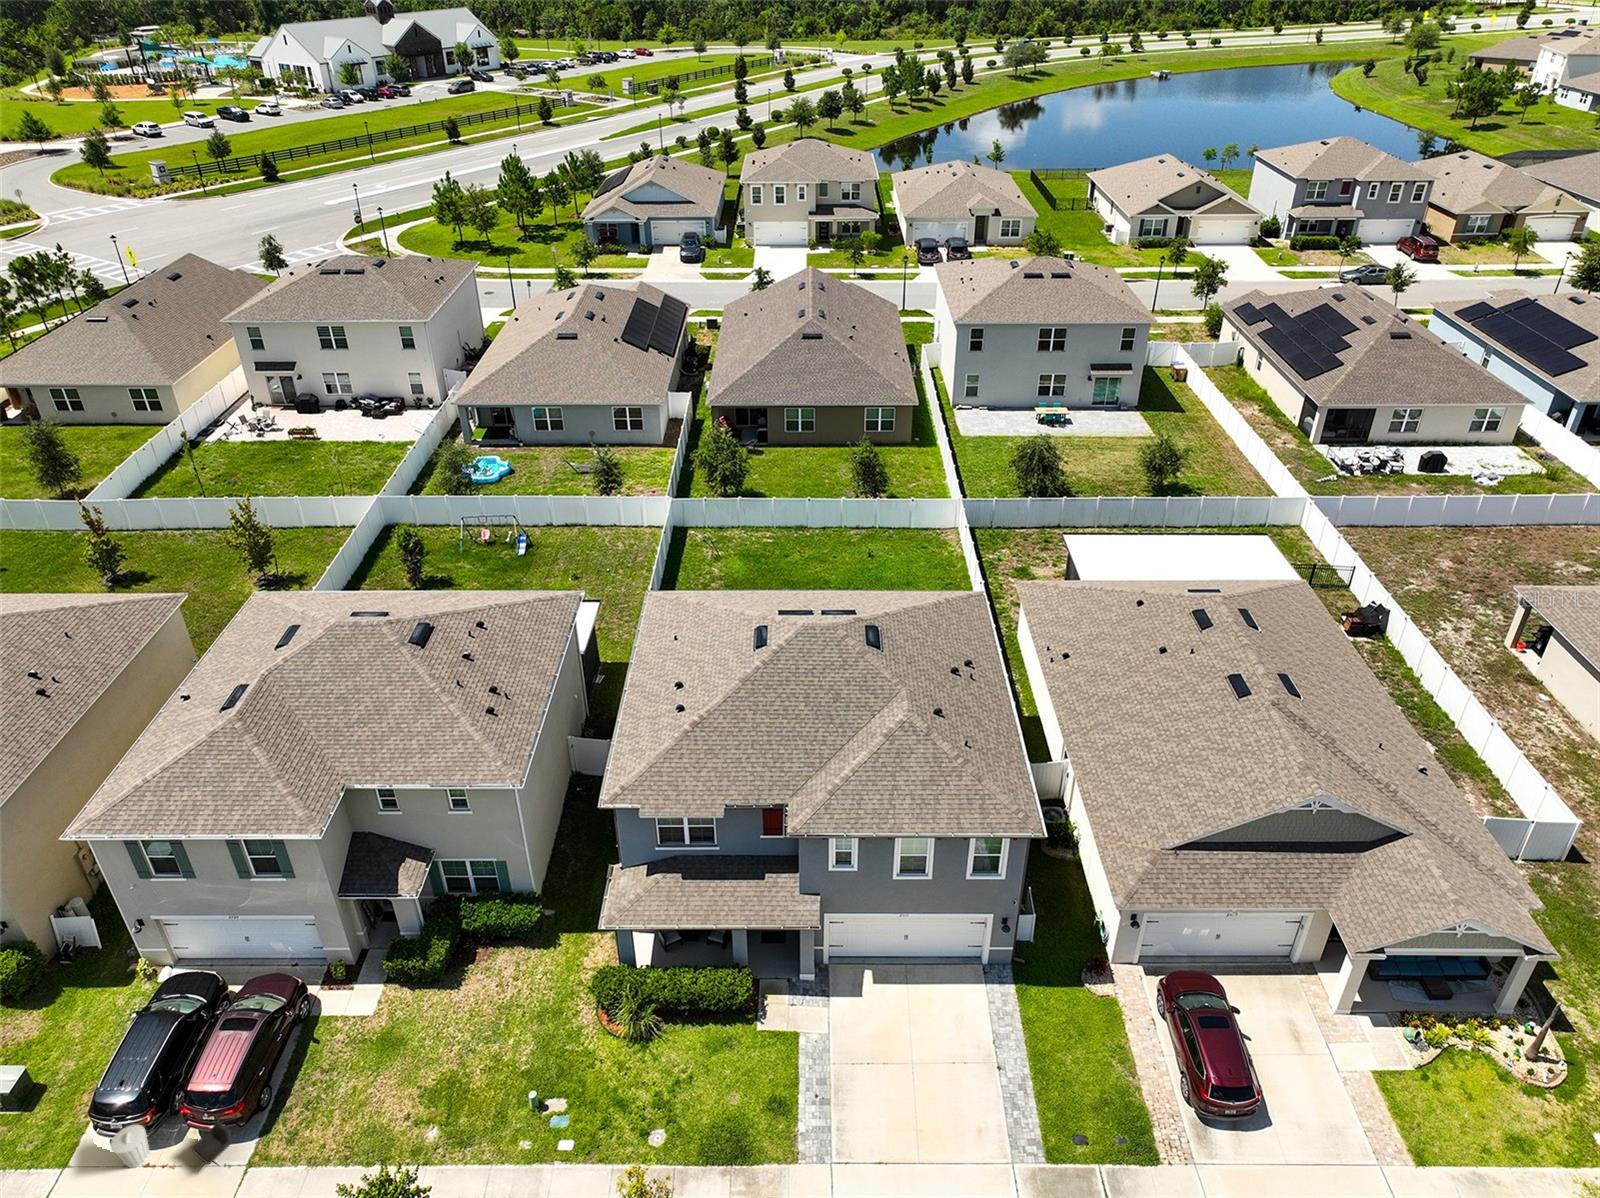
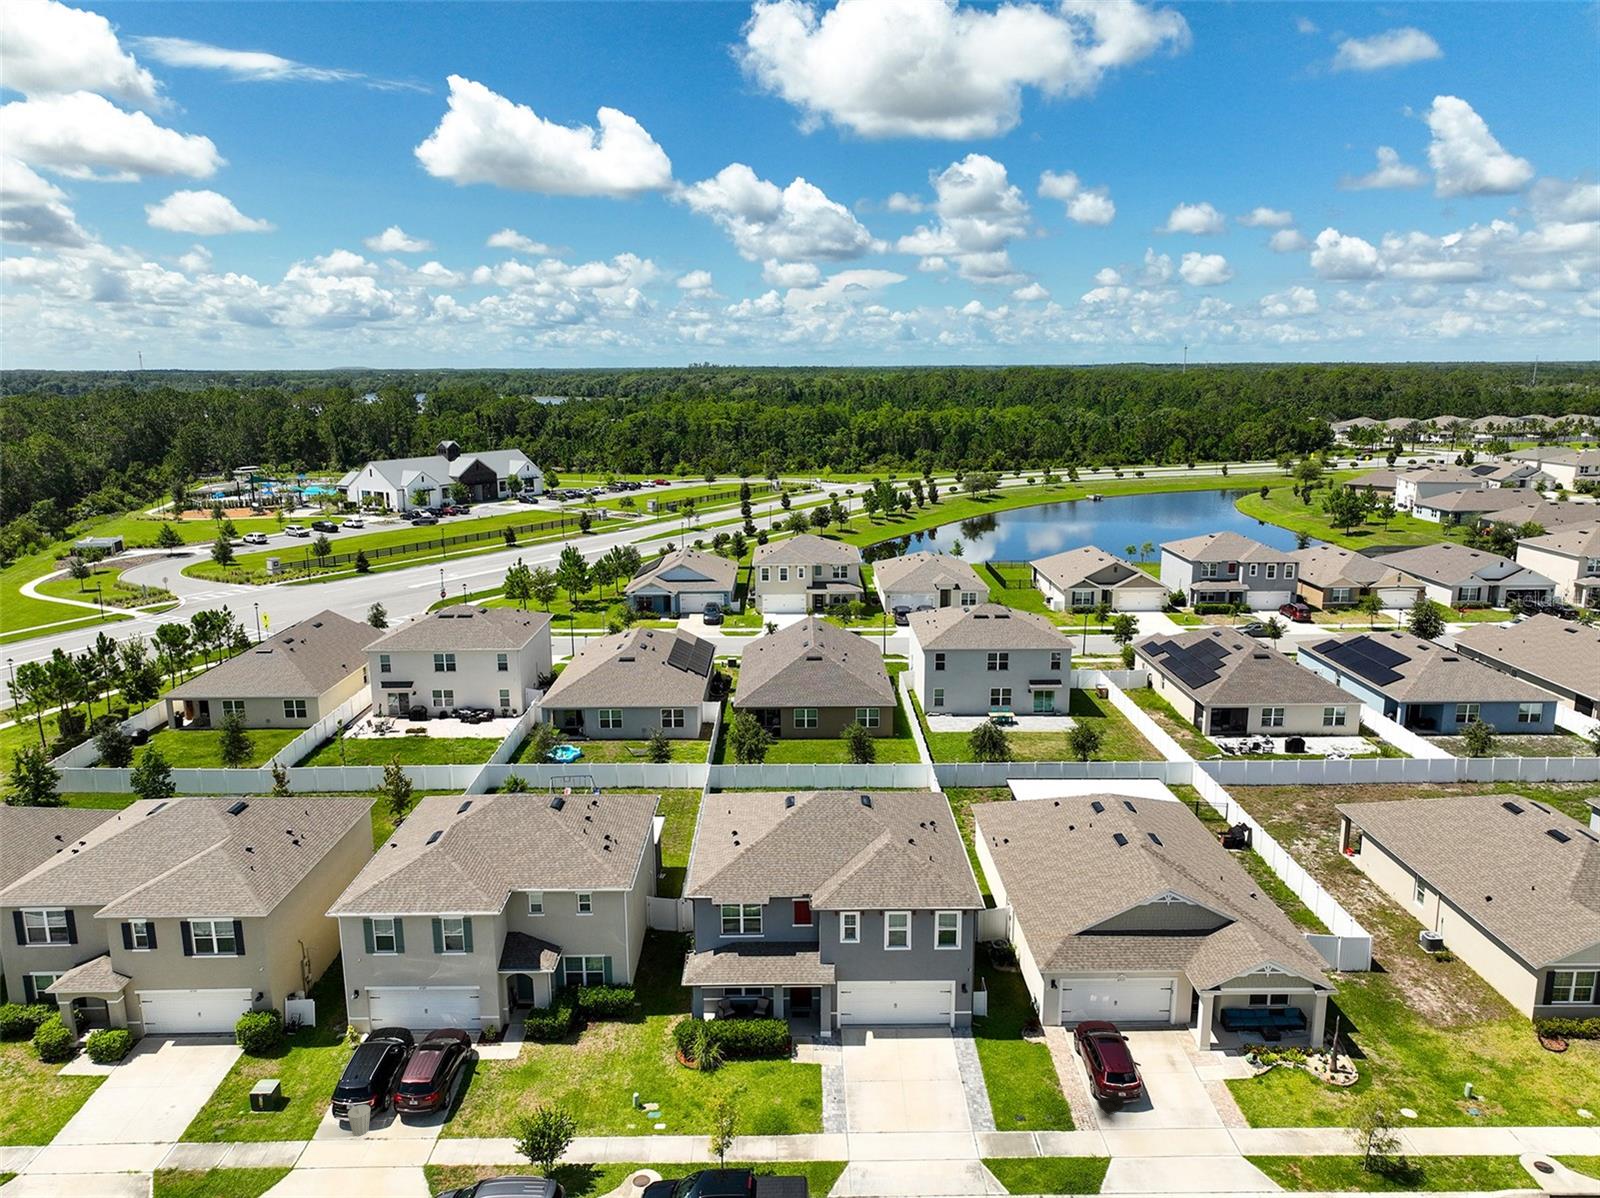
lounge chair: present [191,1122,232,1165] -> present [1097,1092,1124,1116]

